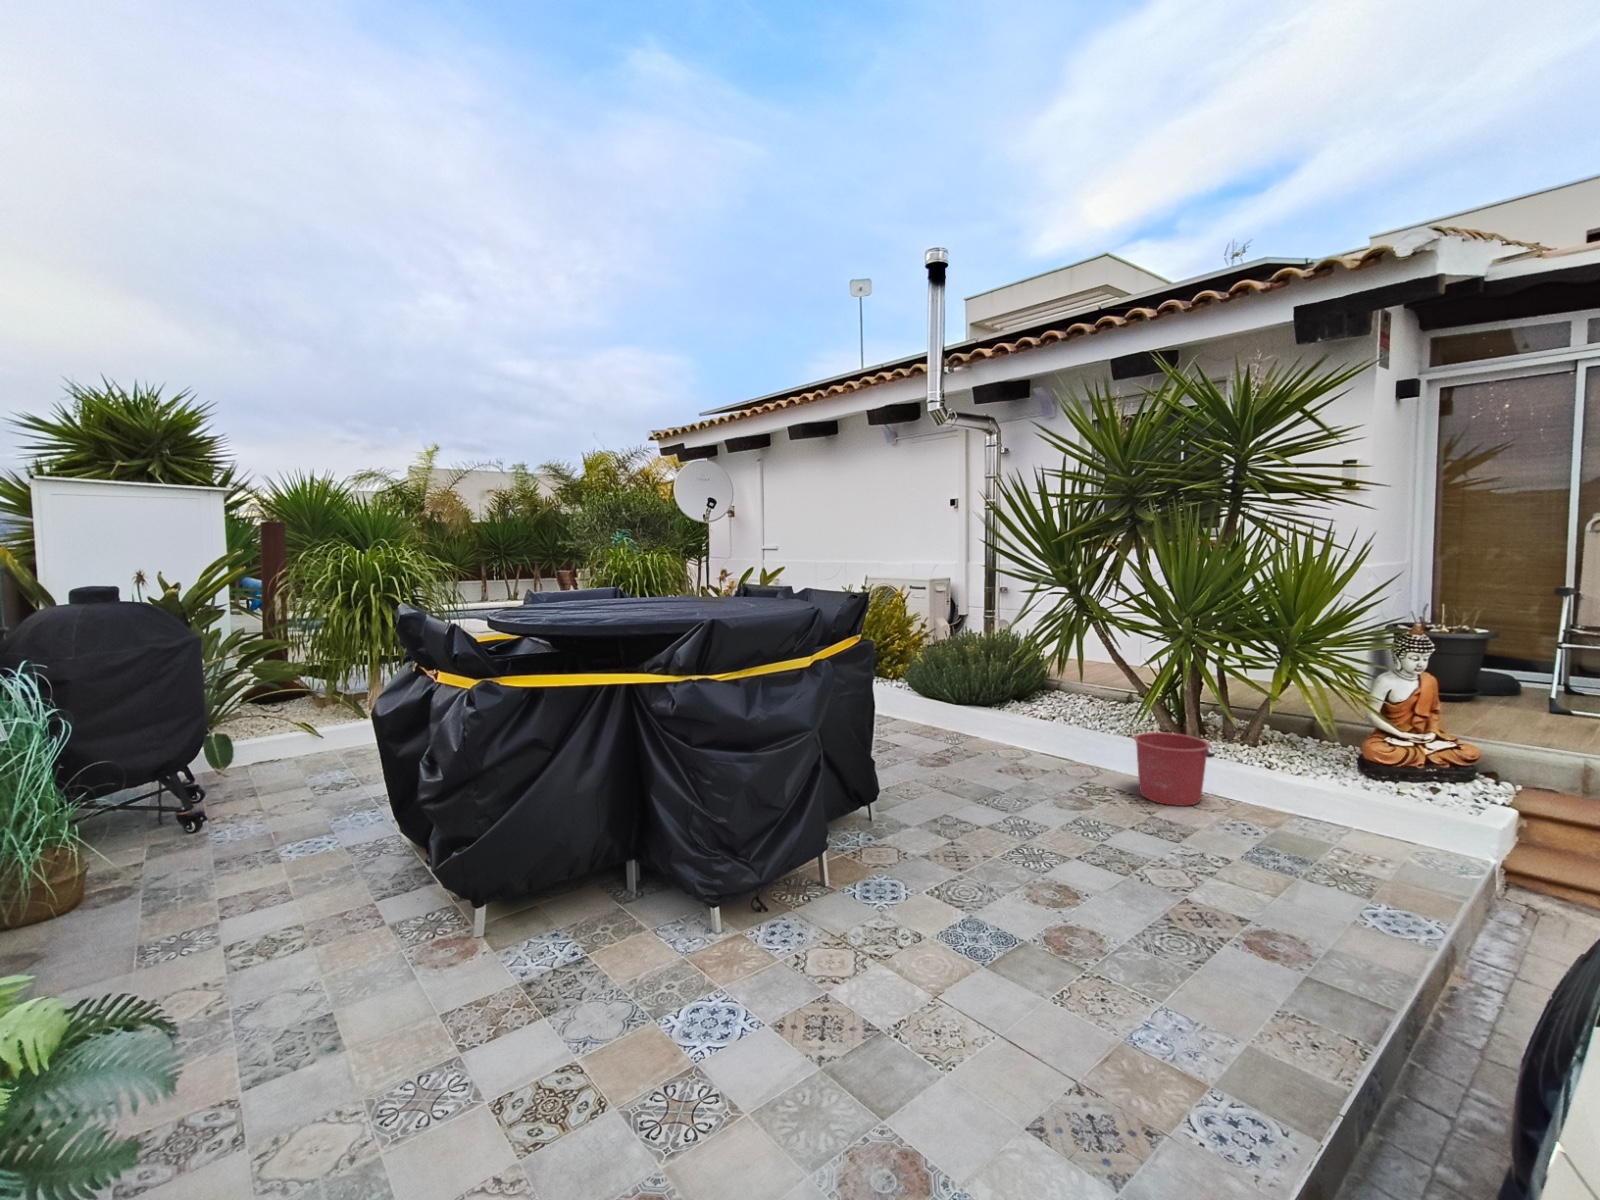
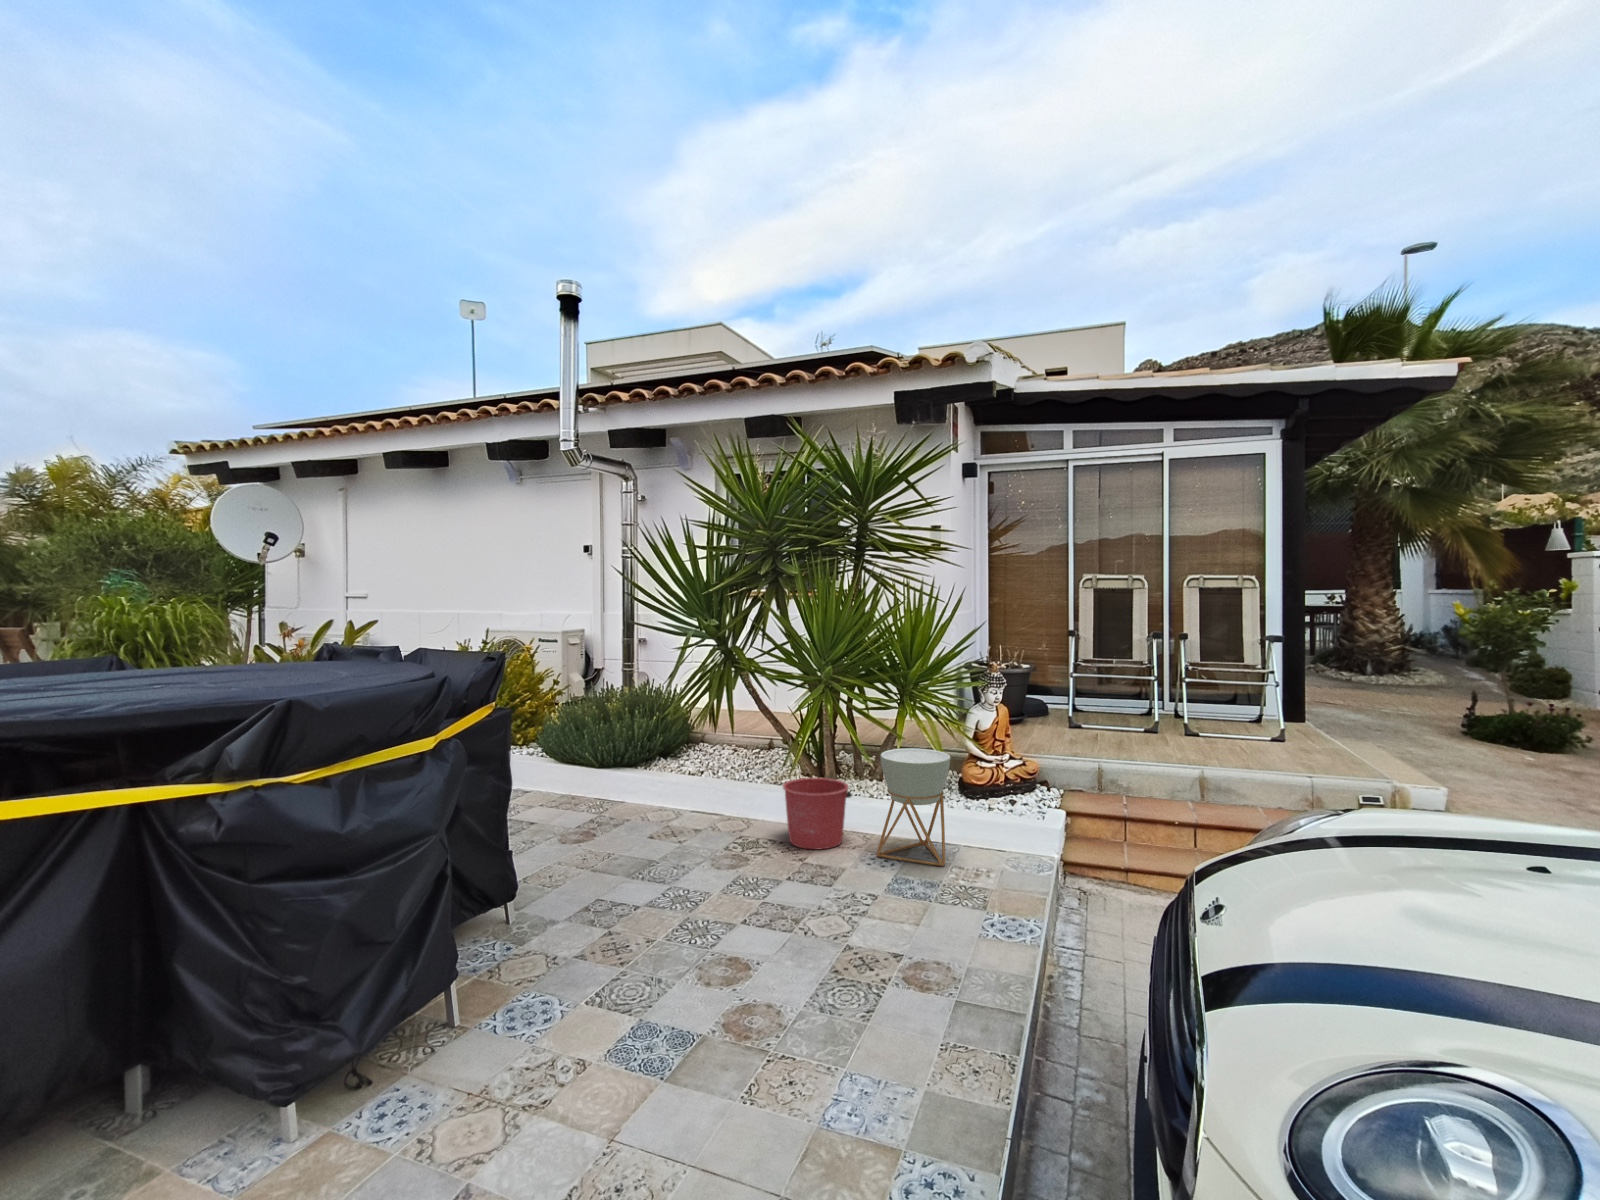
planter: none [1239,712,1340,844] -> present [876,748,951,866]

